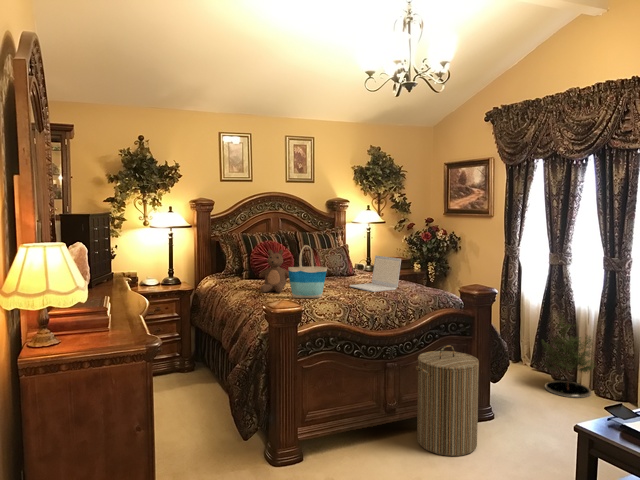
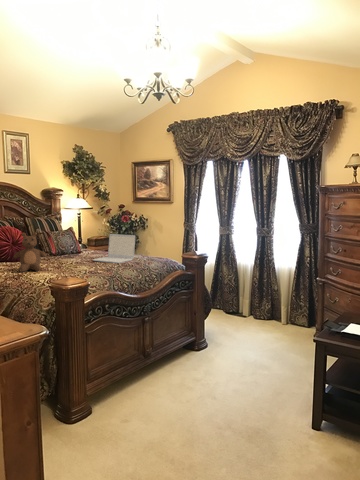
tote bag: present [288,245,327,298] -> none [53,227,87,274]
potted tree: present [544,316,595,398] -> none [221,268,255,323]
laundry hamper: present [415,345,479,456] -> none [168,298,213,380]

